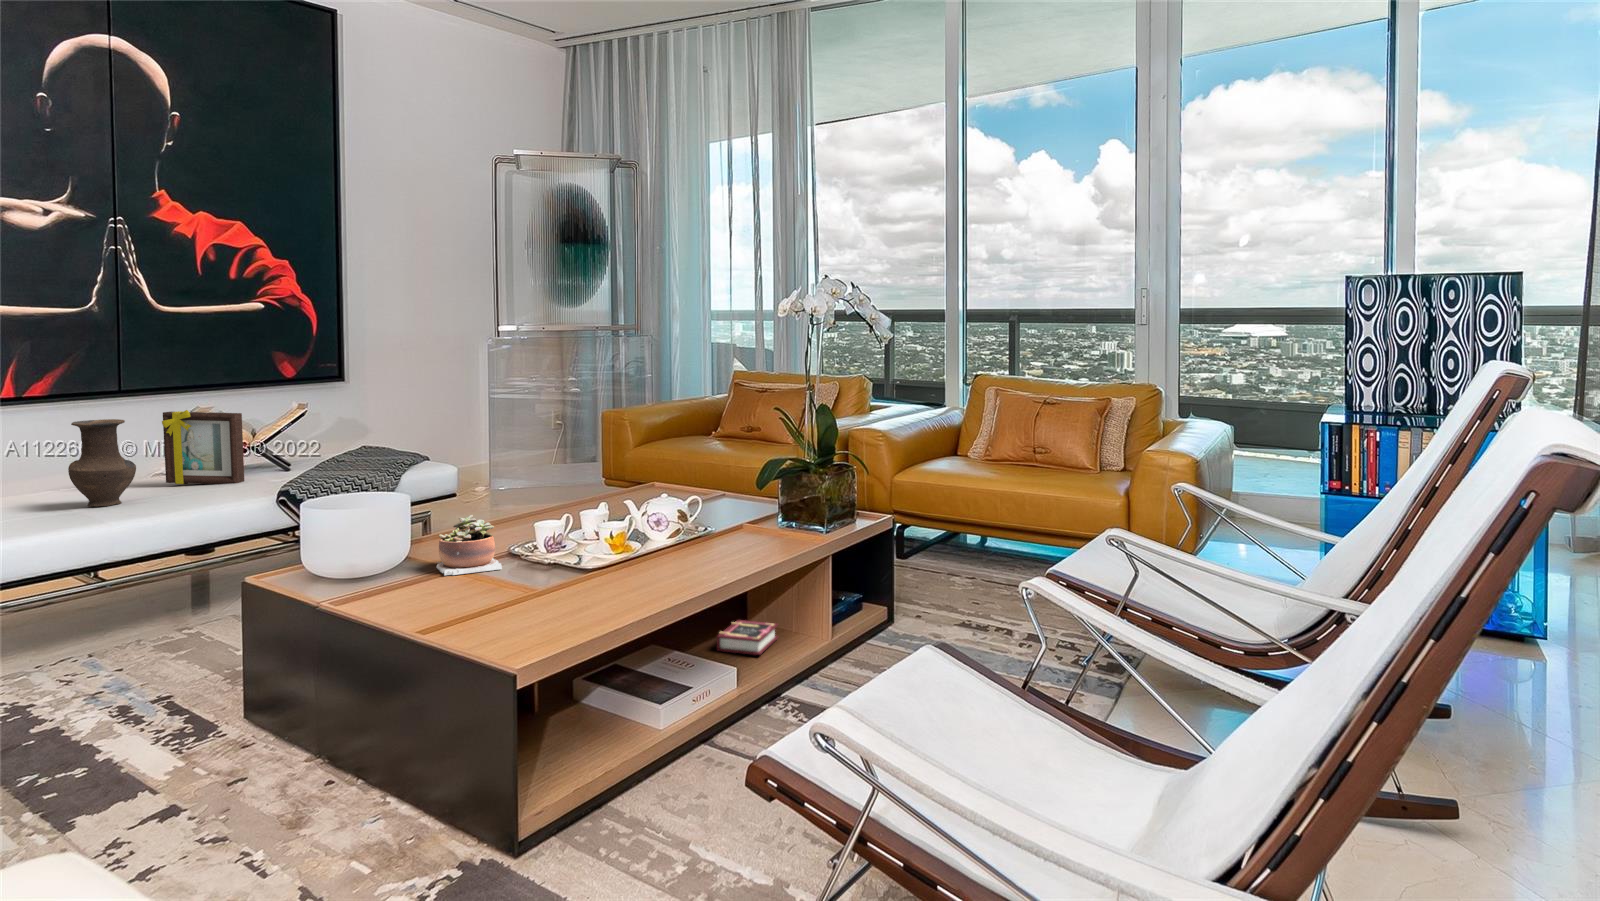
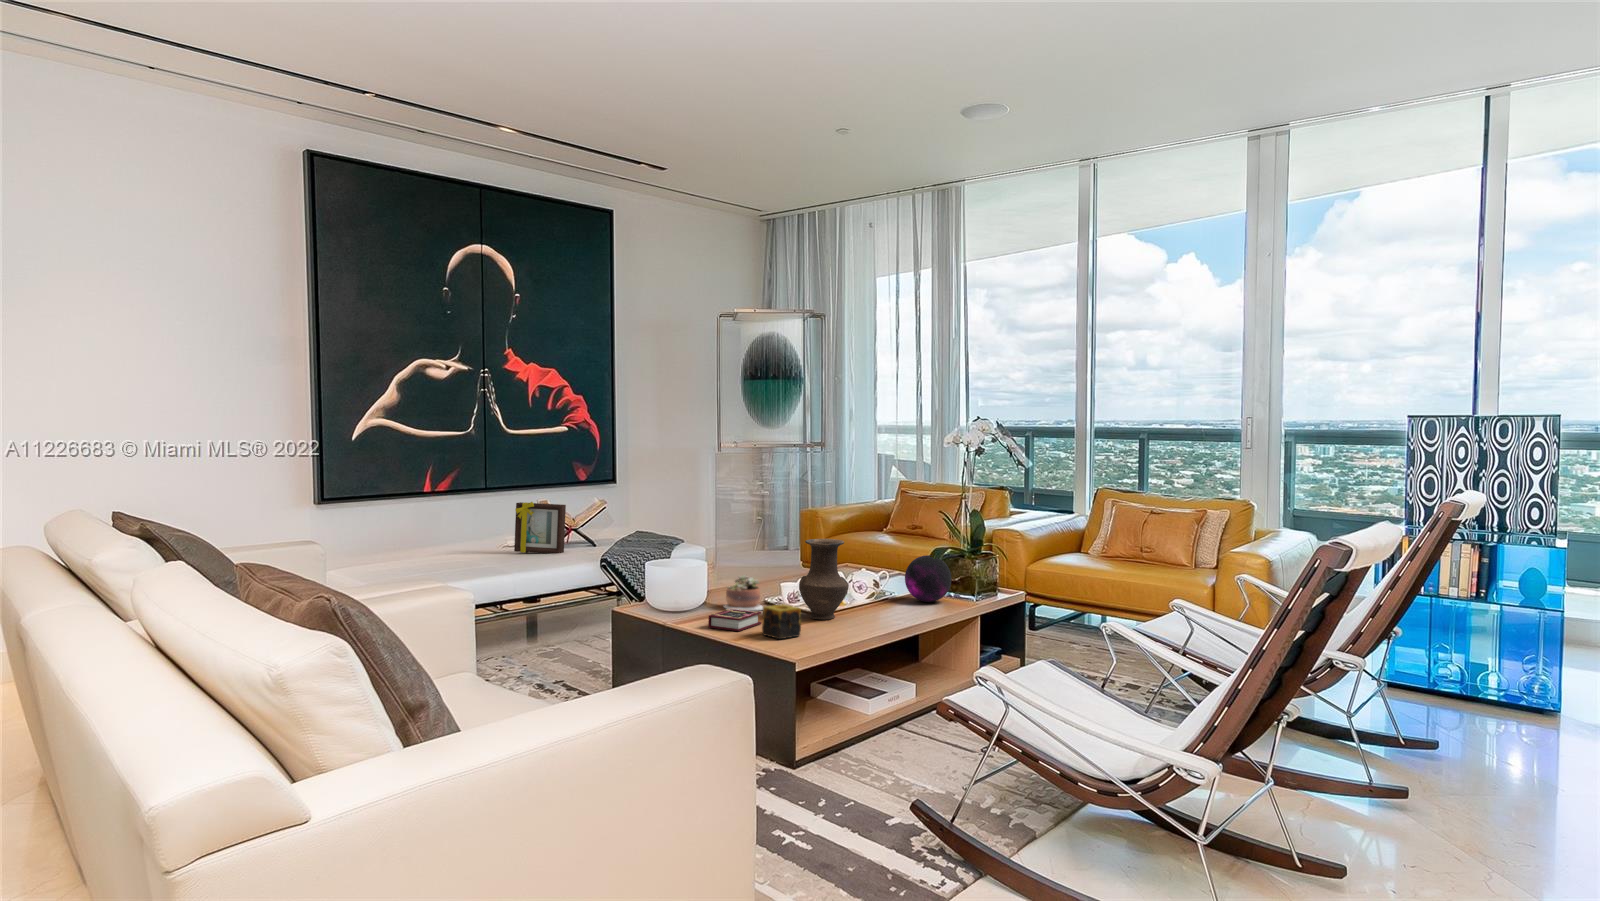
vase: present [68,419,136,506] -> present [799,539,849,619]
decorative orb: none [722,473,789,541] -> present [905,555,951,602]
candle: none [472,569,538,631] -> present [762,604,801,639]
book: present [717,620,778,655] -> present [708,609,761,631]

